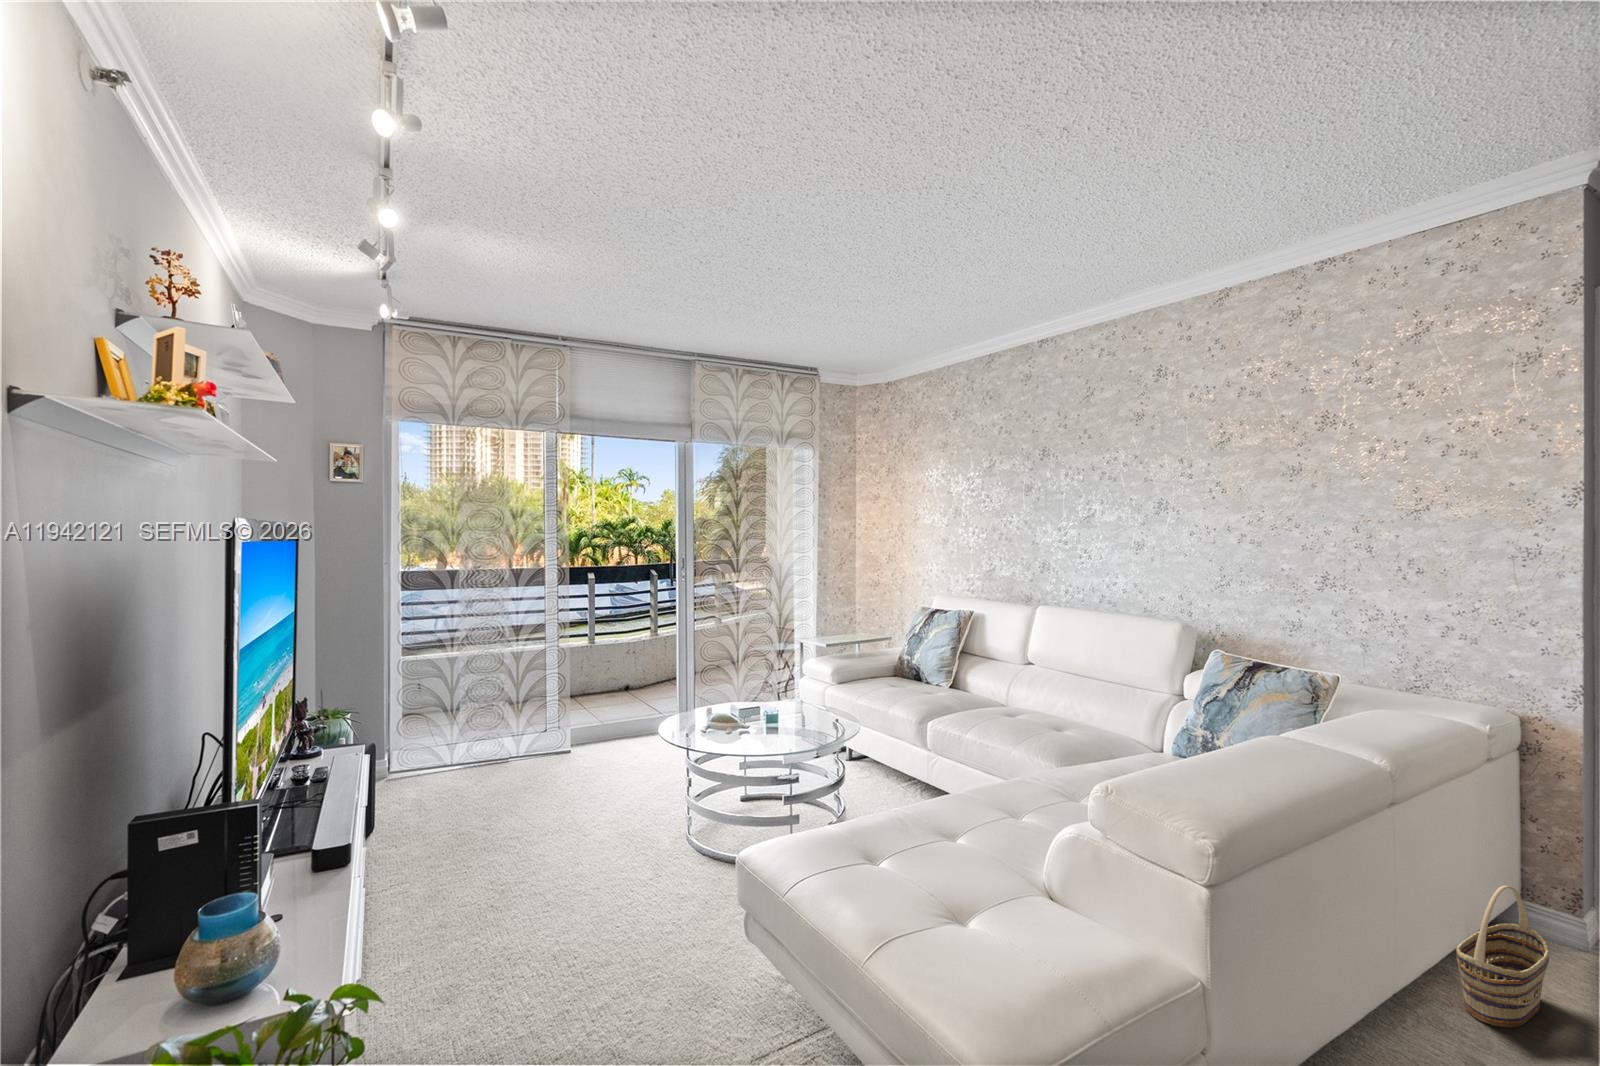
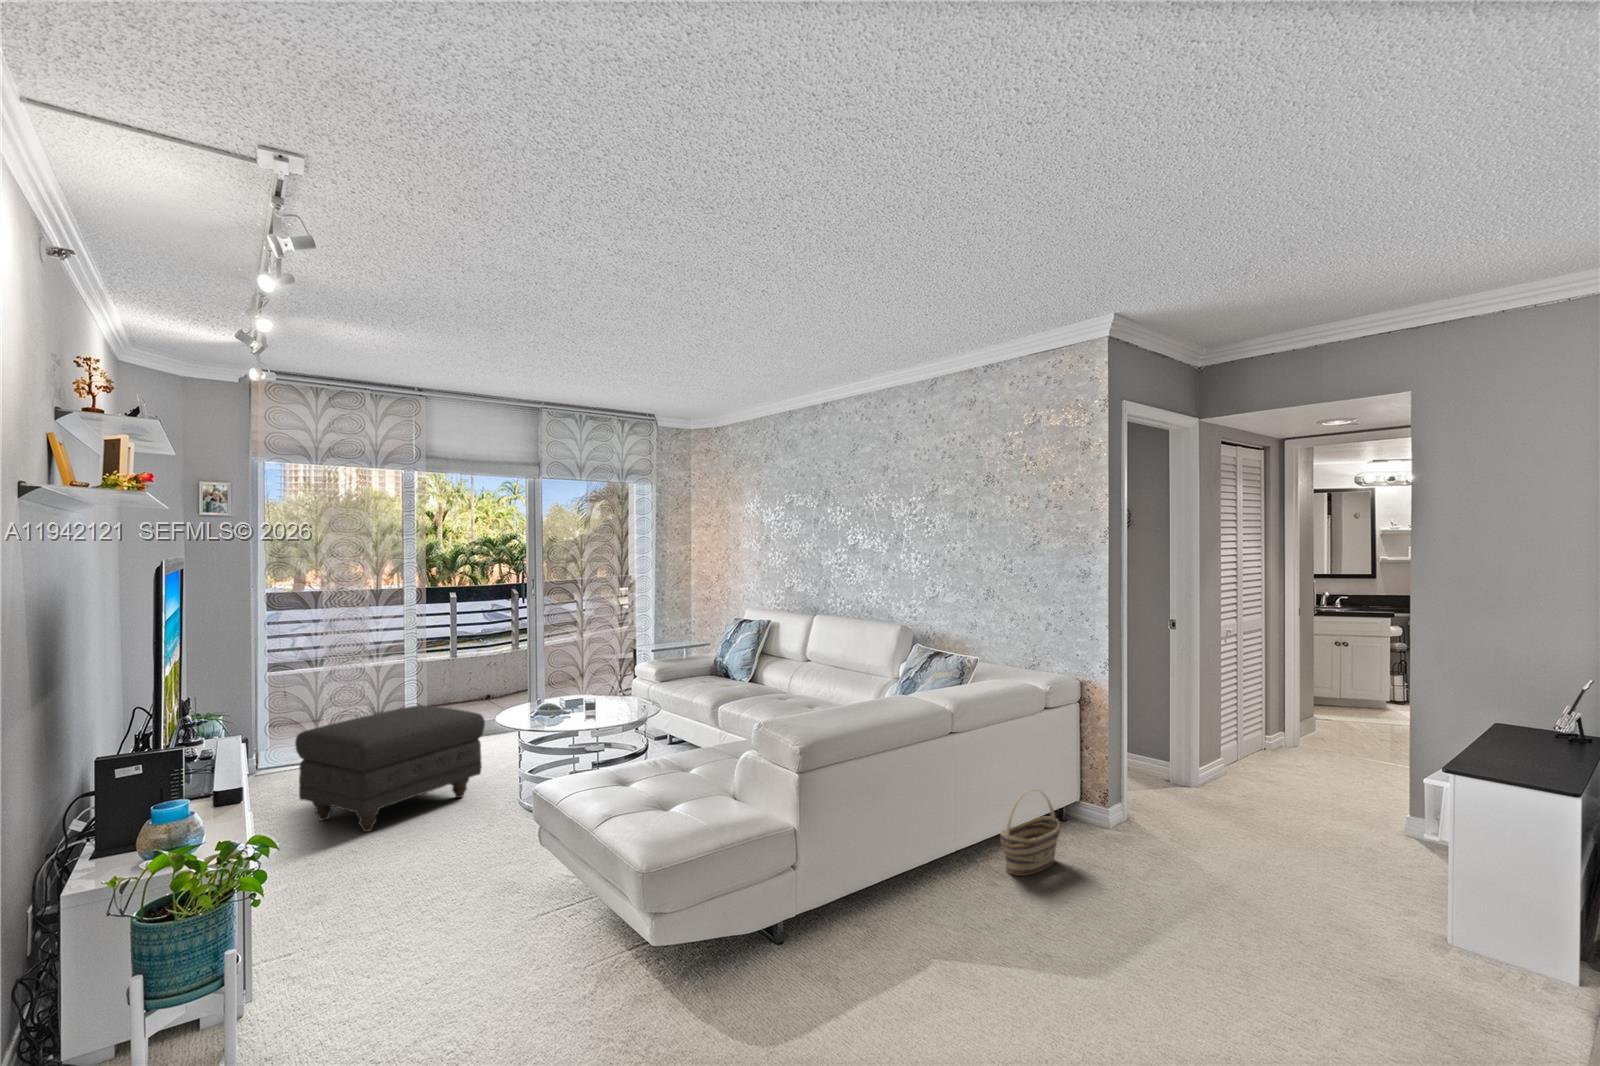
ottoman: none [430,706,649,871] -> present [295,705,485,832]

